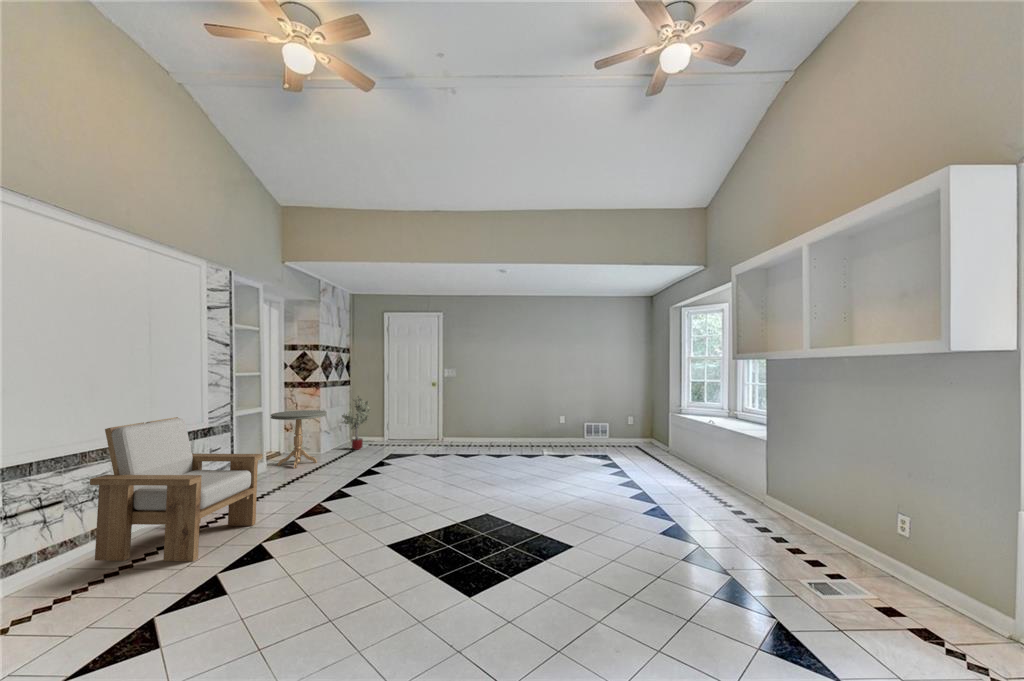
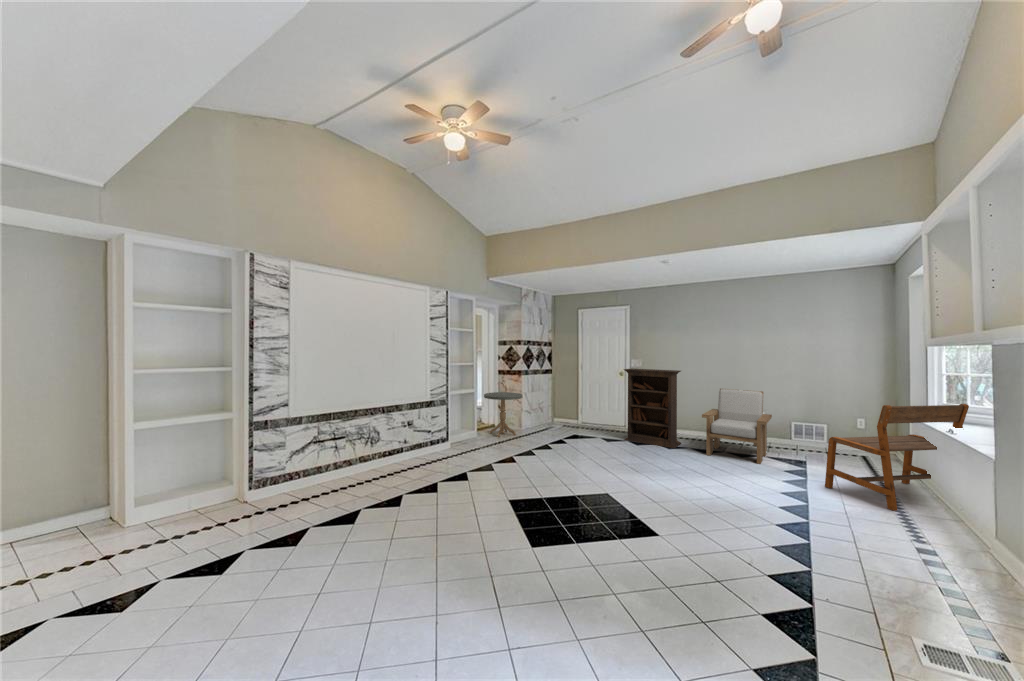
bookcase: none [442,375,495,449] -> present [624,369,681,448]
bench: none [613,388,685,466] -> present [825,404,969,511]
potted tree: present [341,396,370,450] -> none [539,383,566,429]
armchair: present [90,417,263,561] -> present [702,389,772,464]

